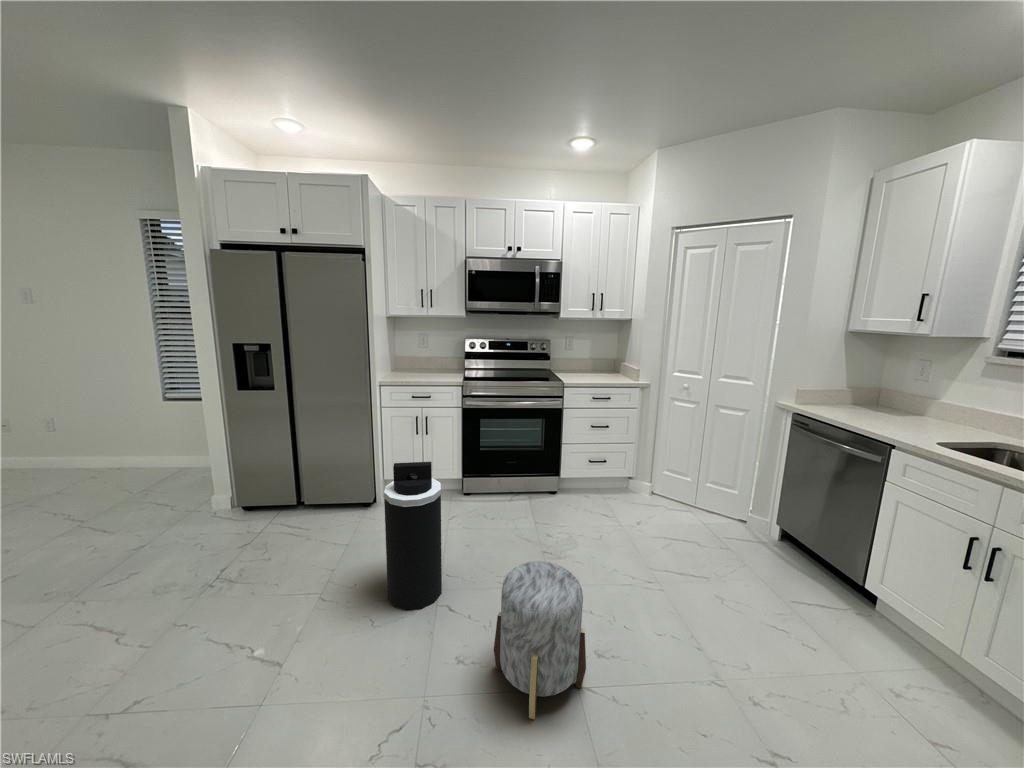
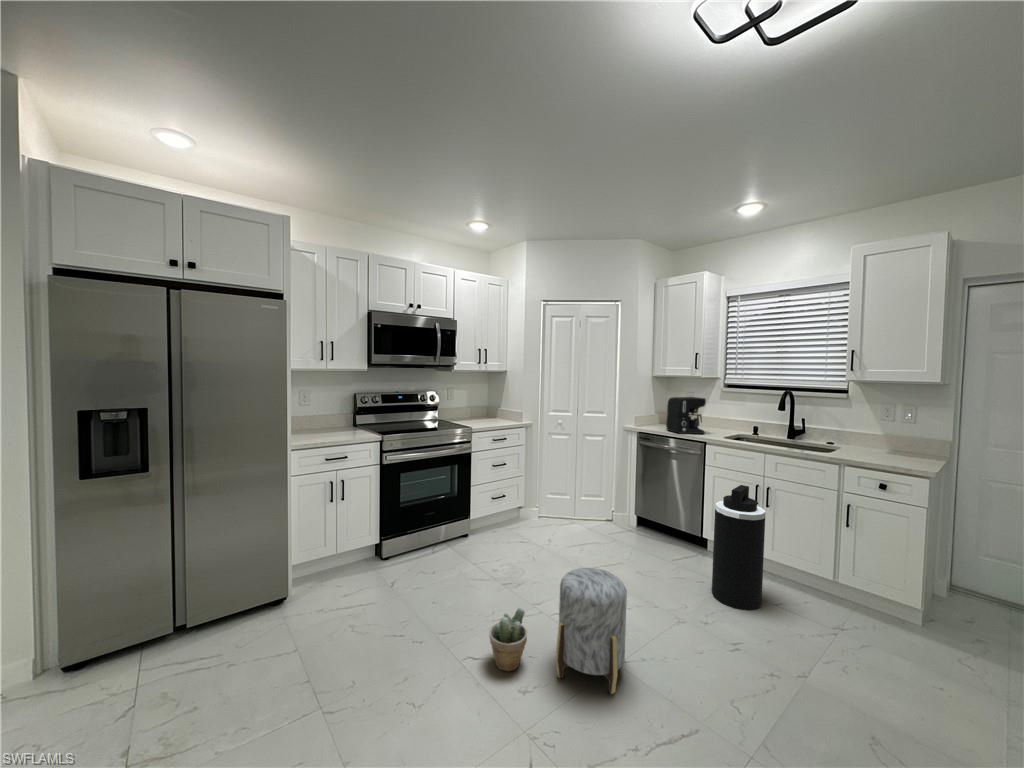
coffee maker: none [842,364,925,428] -> present [666,397,706,434]
trash can: present [384,462,442,611] -> present [712,485,766,610]
potted plant: none [448,579,488,637] -> present [489,608,527,671]

